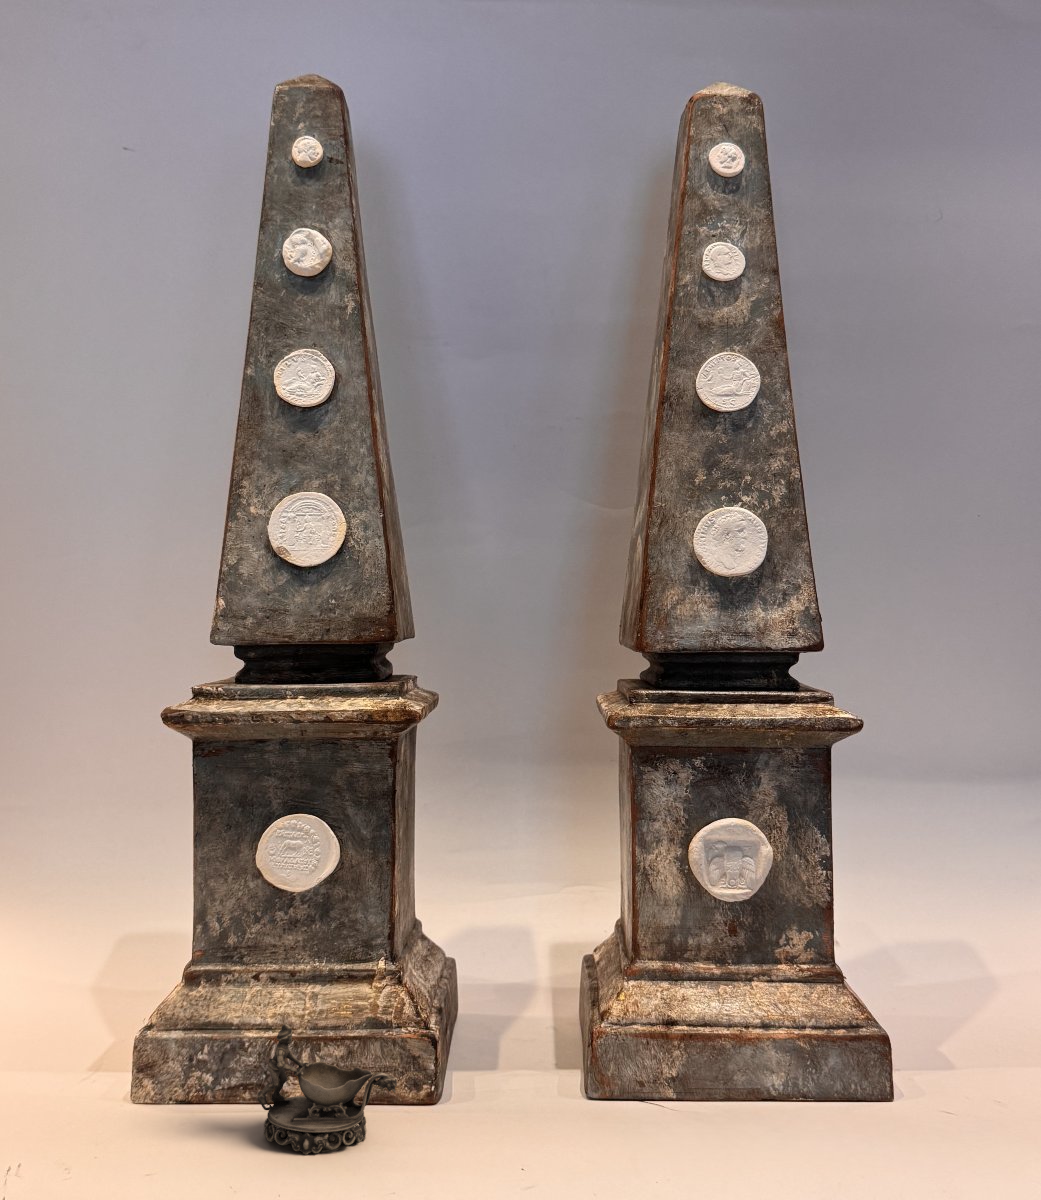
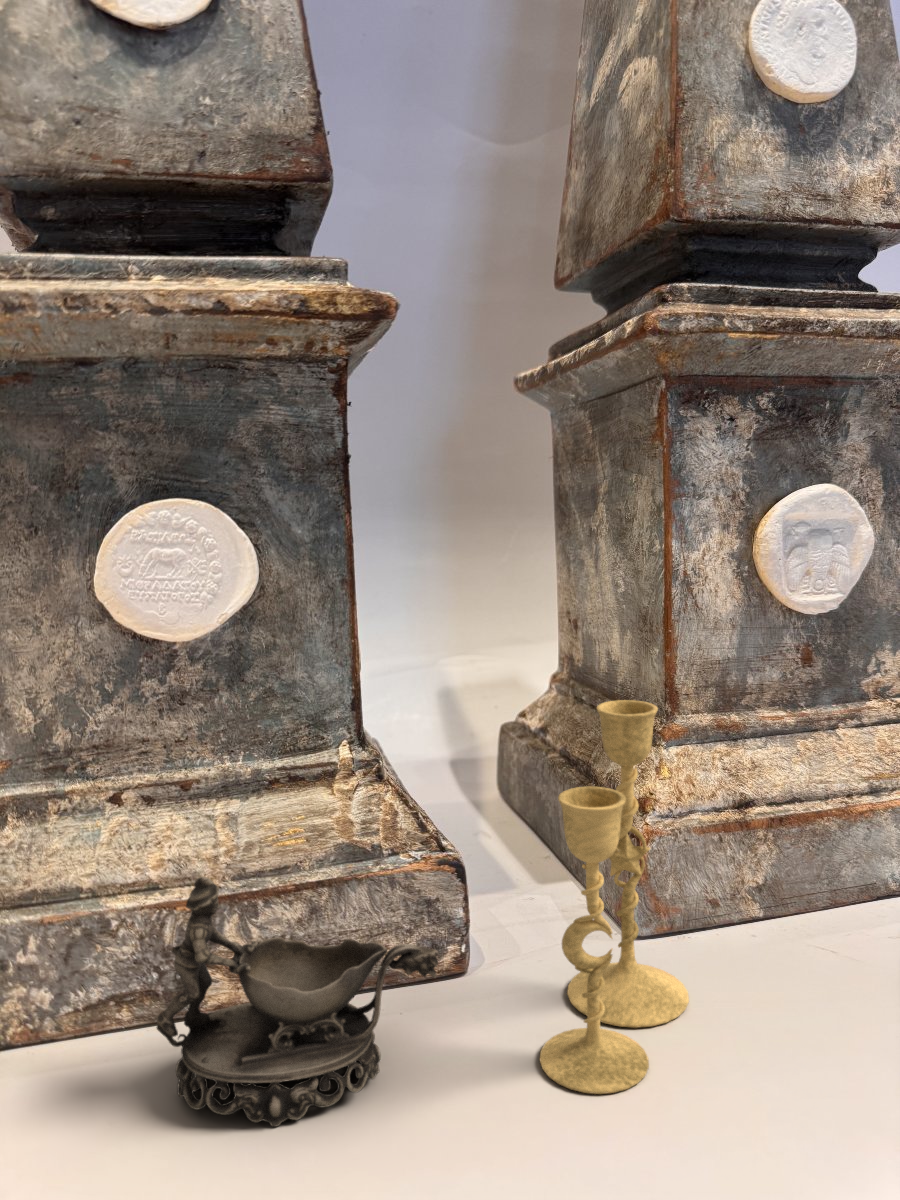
candlestick: none [446,954,550,1165] -> present [540,700,689,1094]

